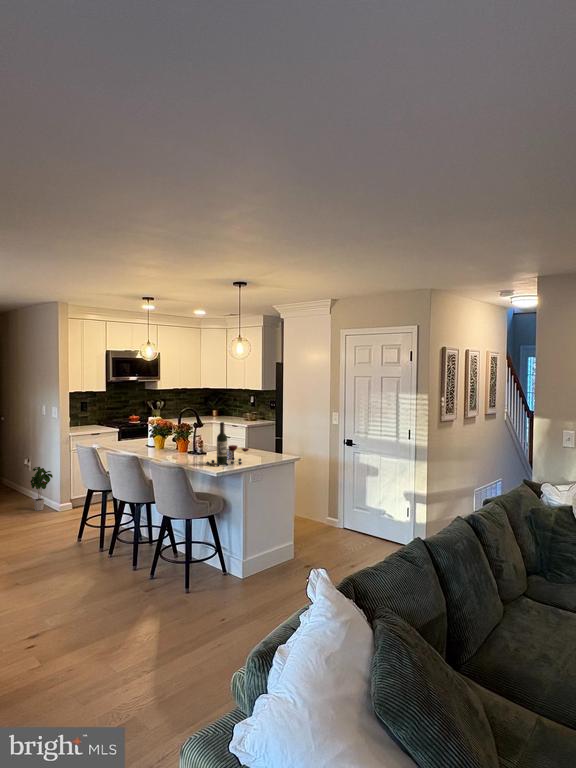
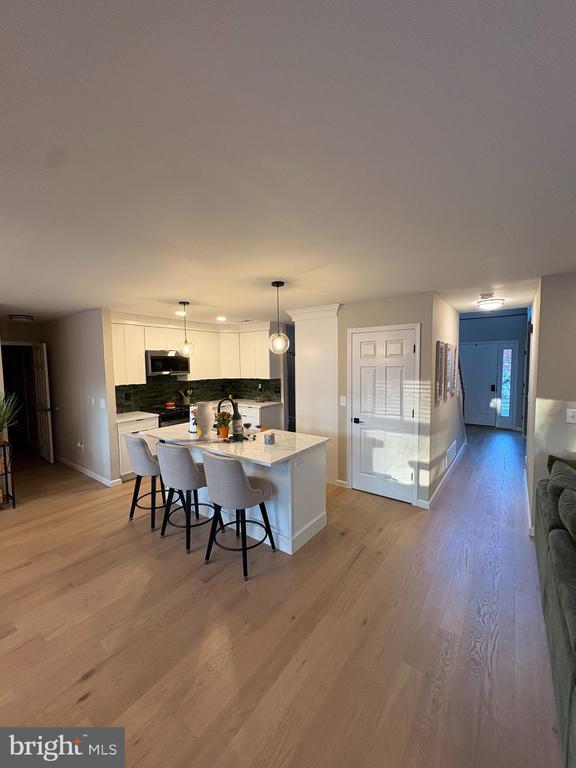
vase: none [176,419,197,463] -> present [196,402,215,441]
potted plant: present [30,467,53,511] -> none [85,450,102,487]

